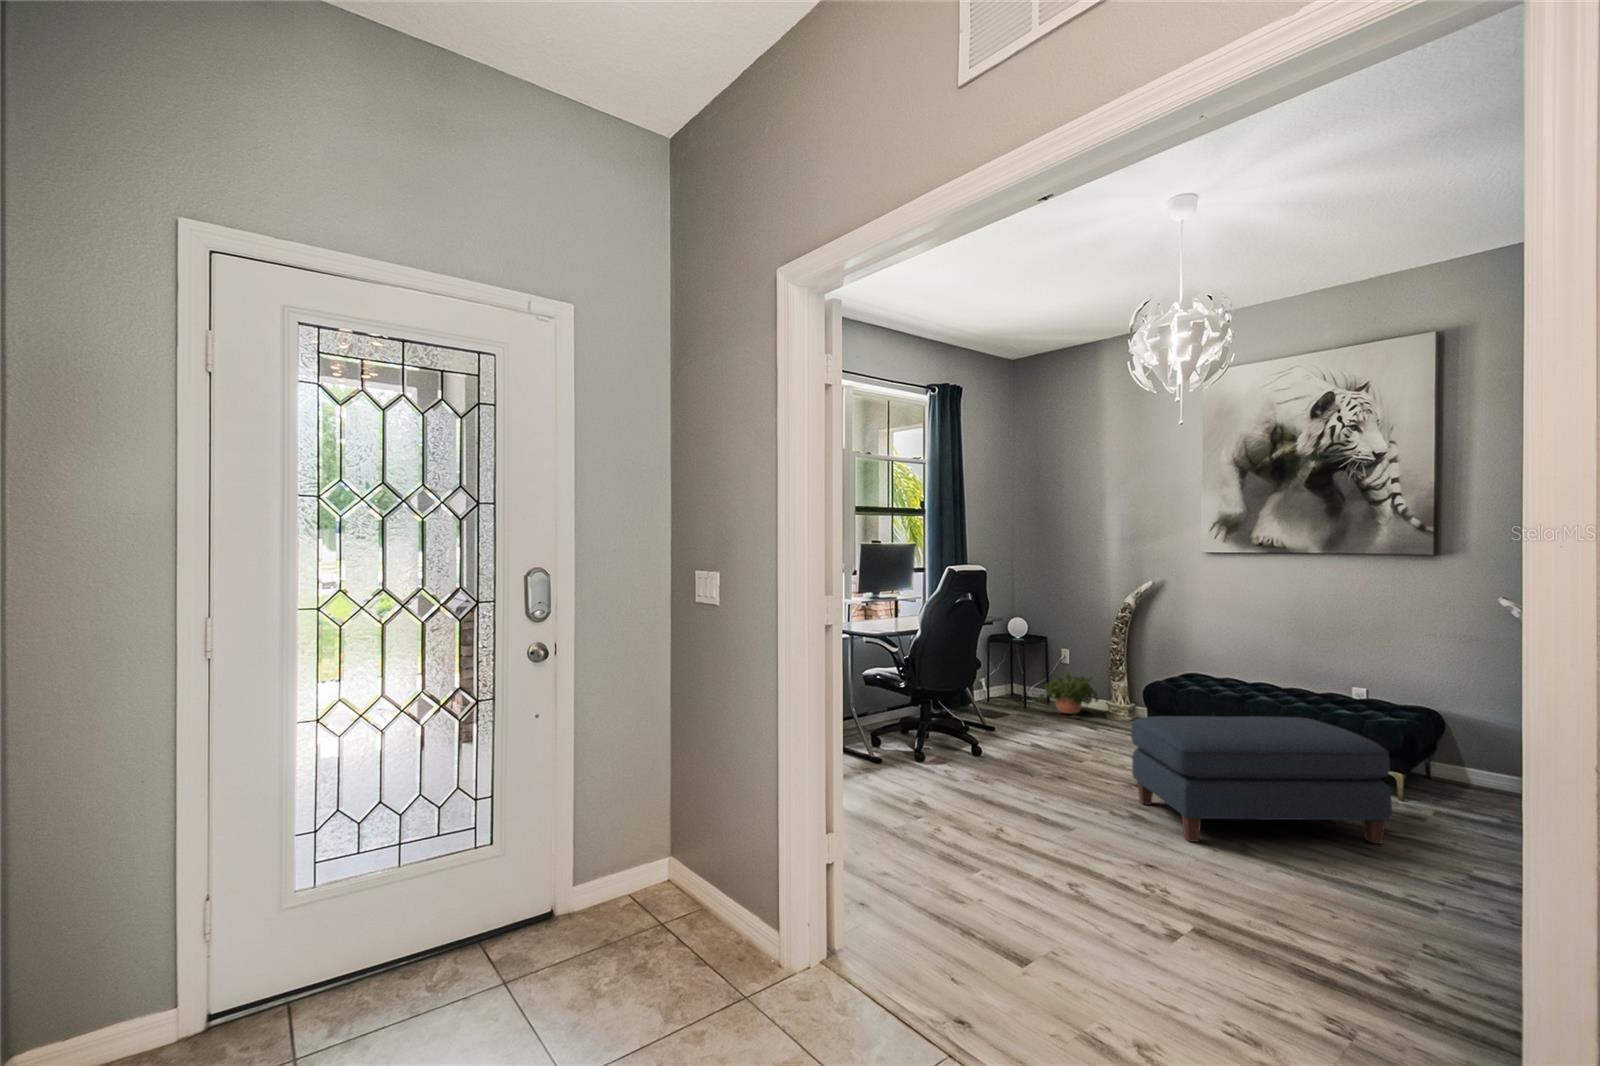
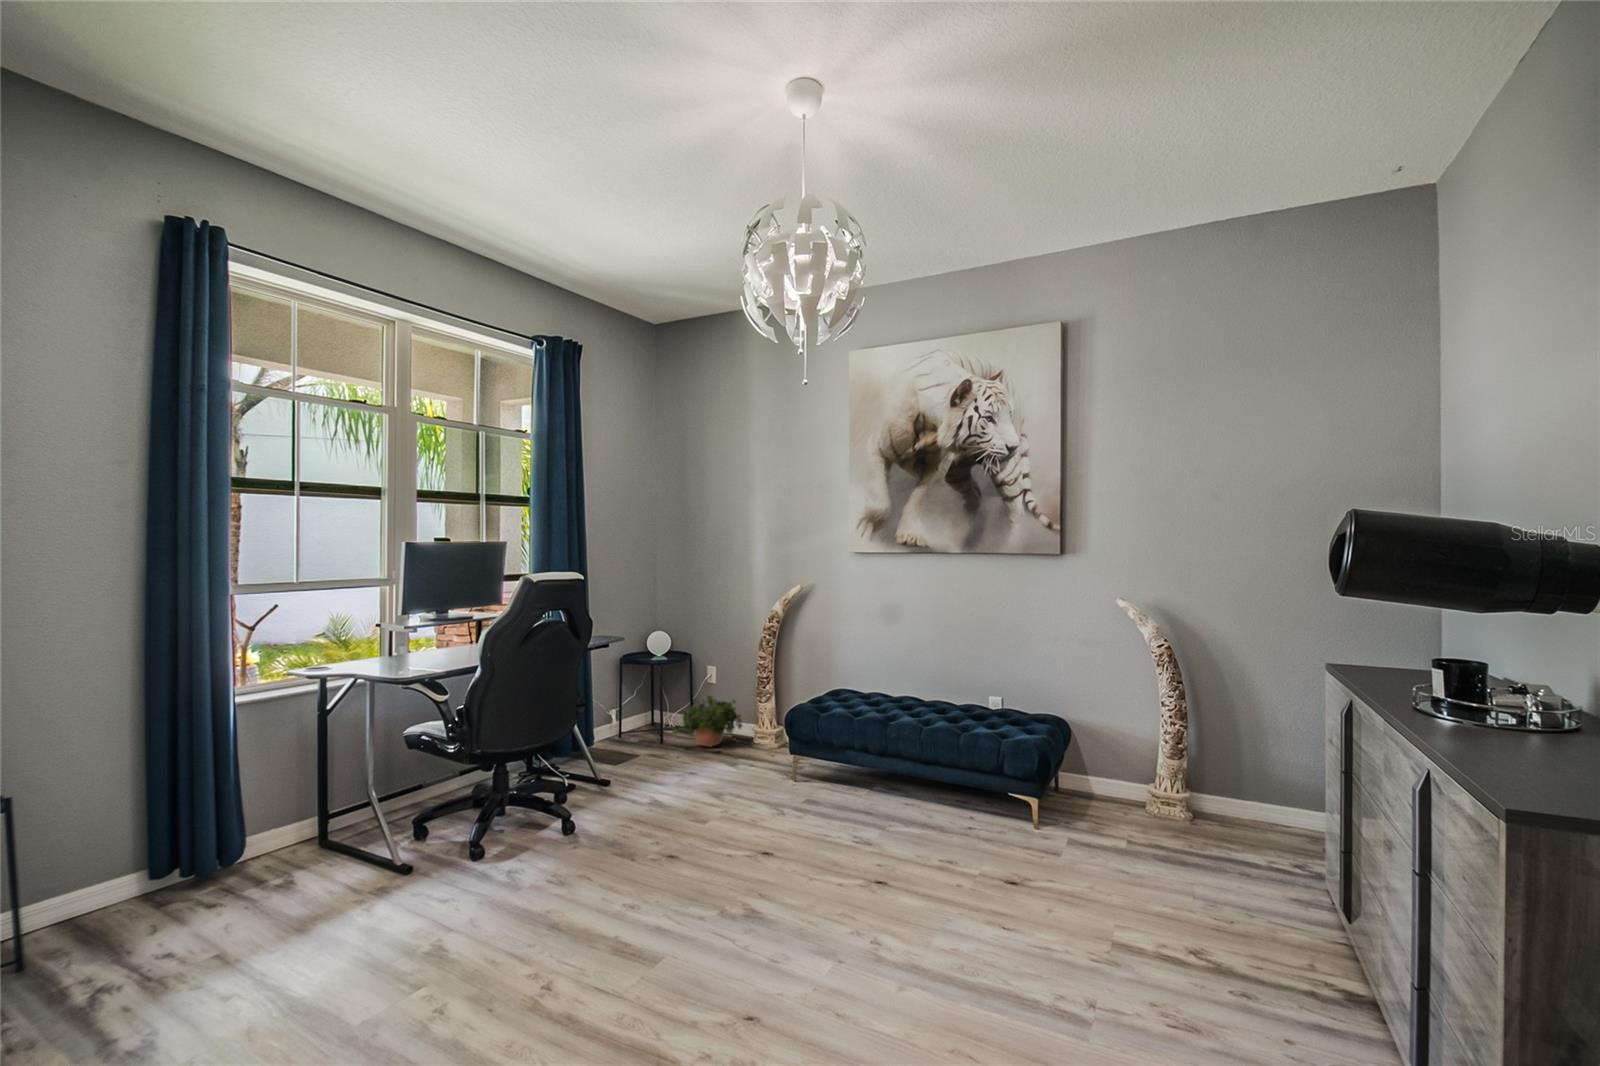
ottoman: present [1131,716,1392,843] -> none [751,752,1044,970]

